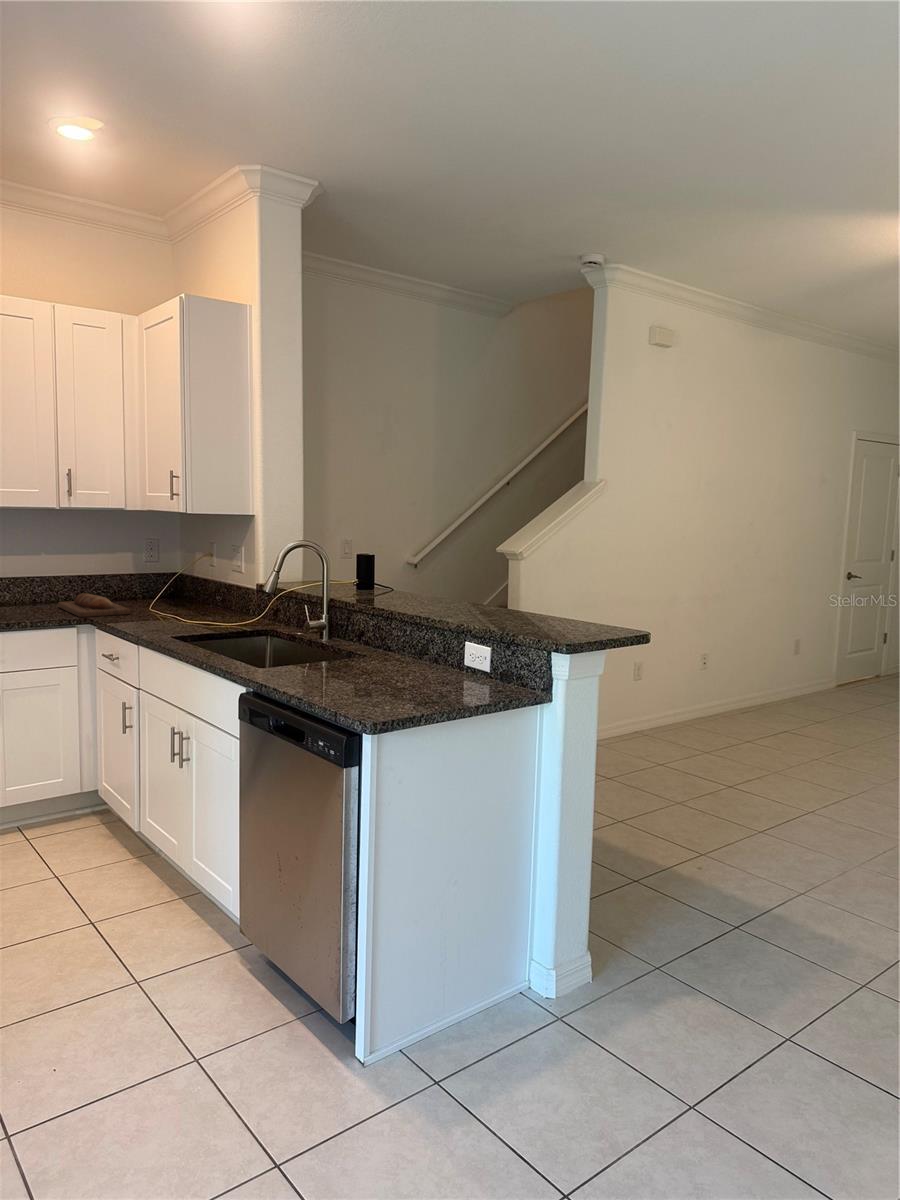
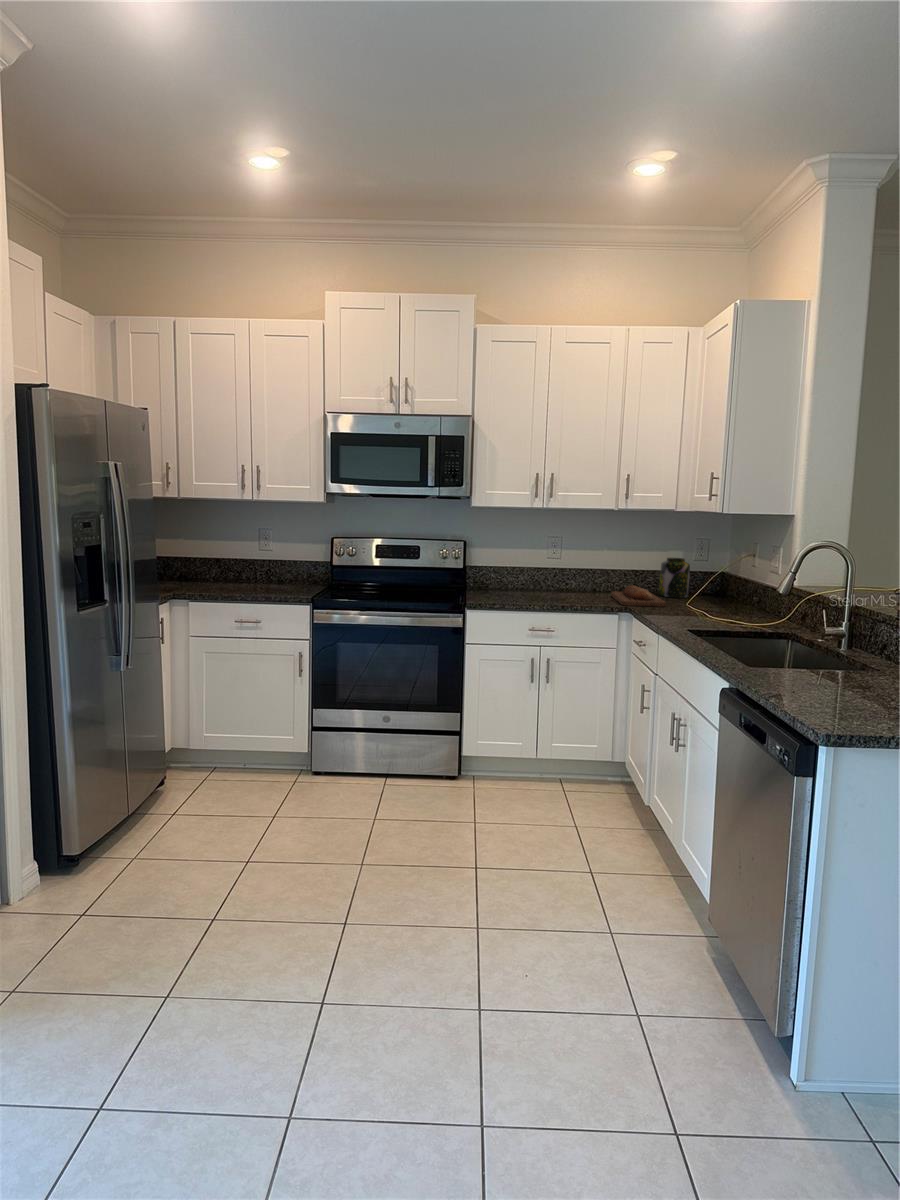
jar: none [112,560,146,603] -> present [659,558,690,598]

